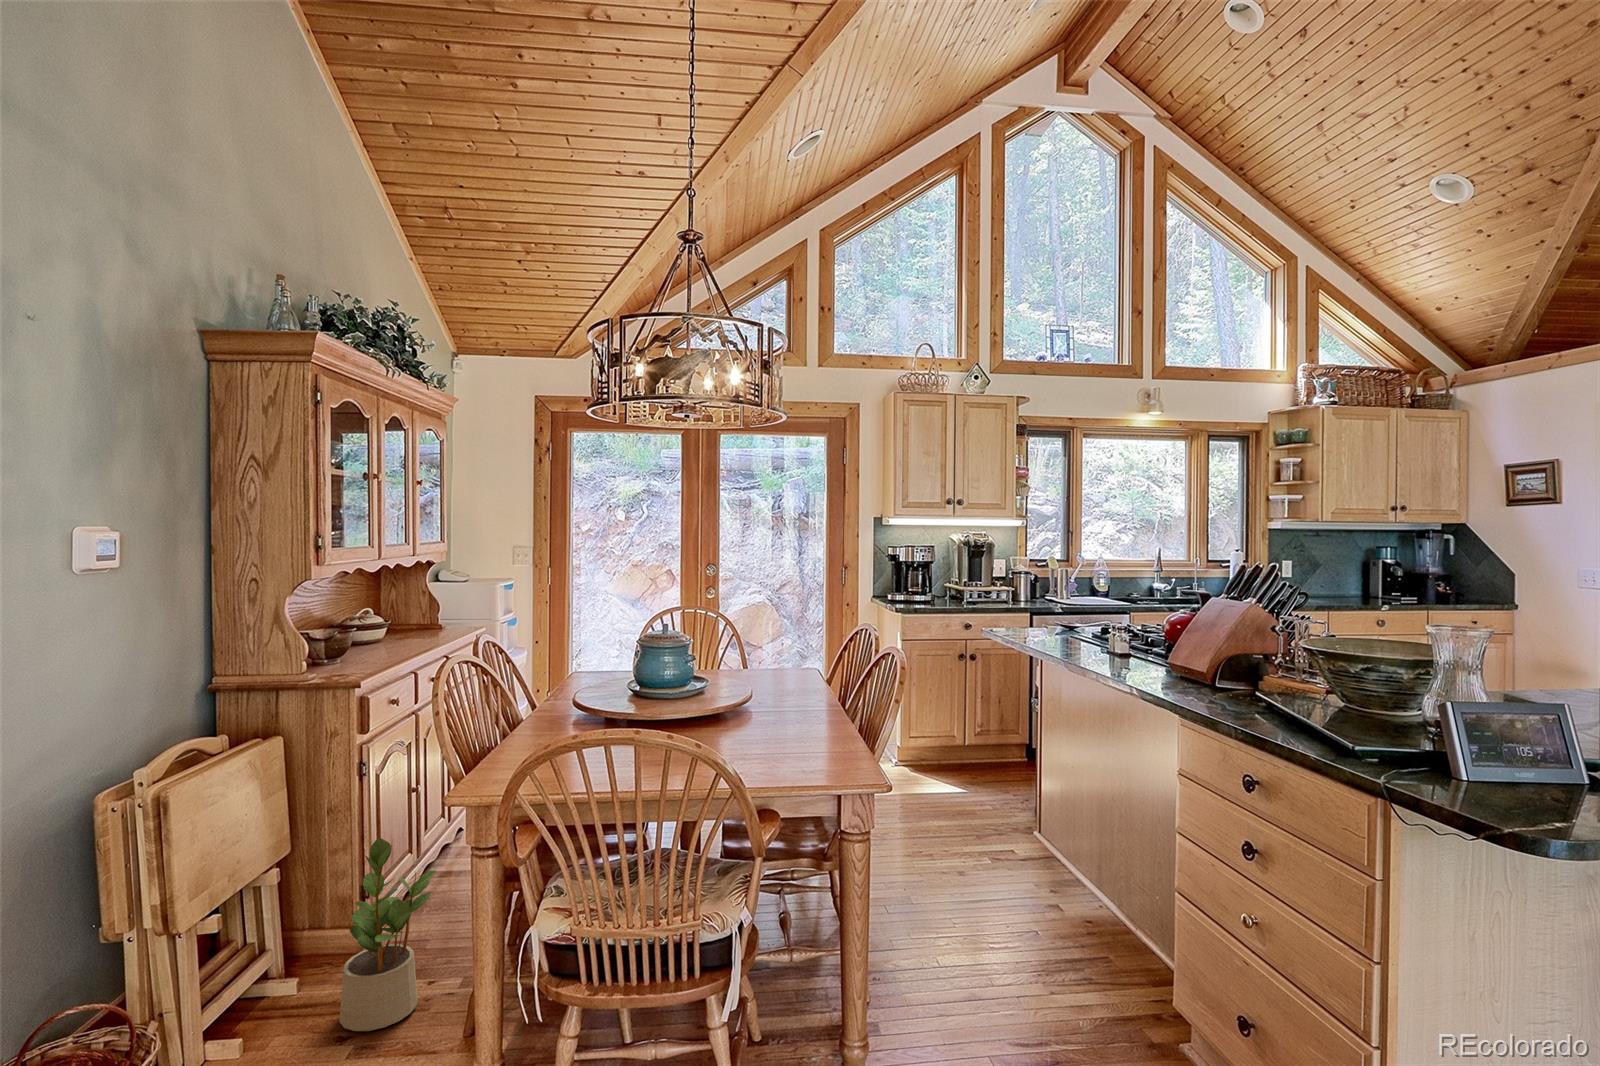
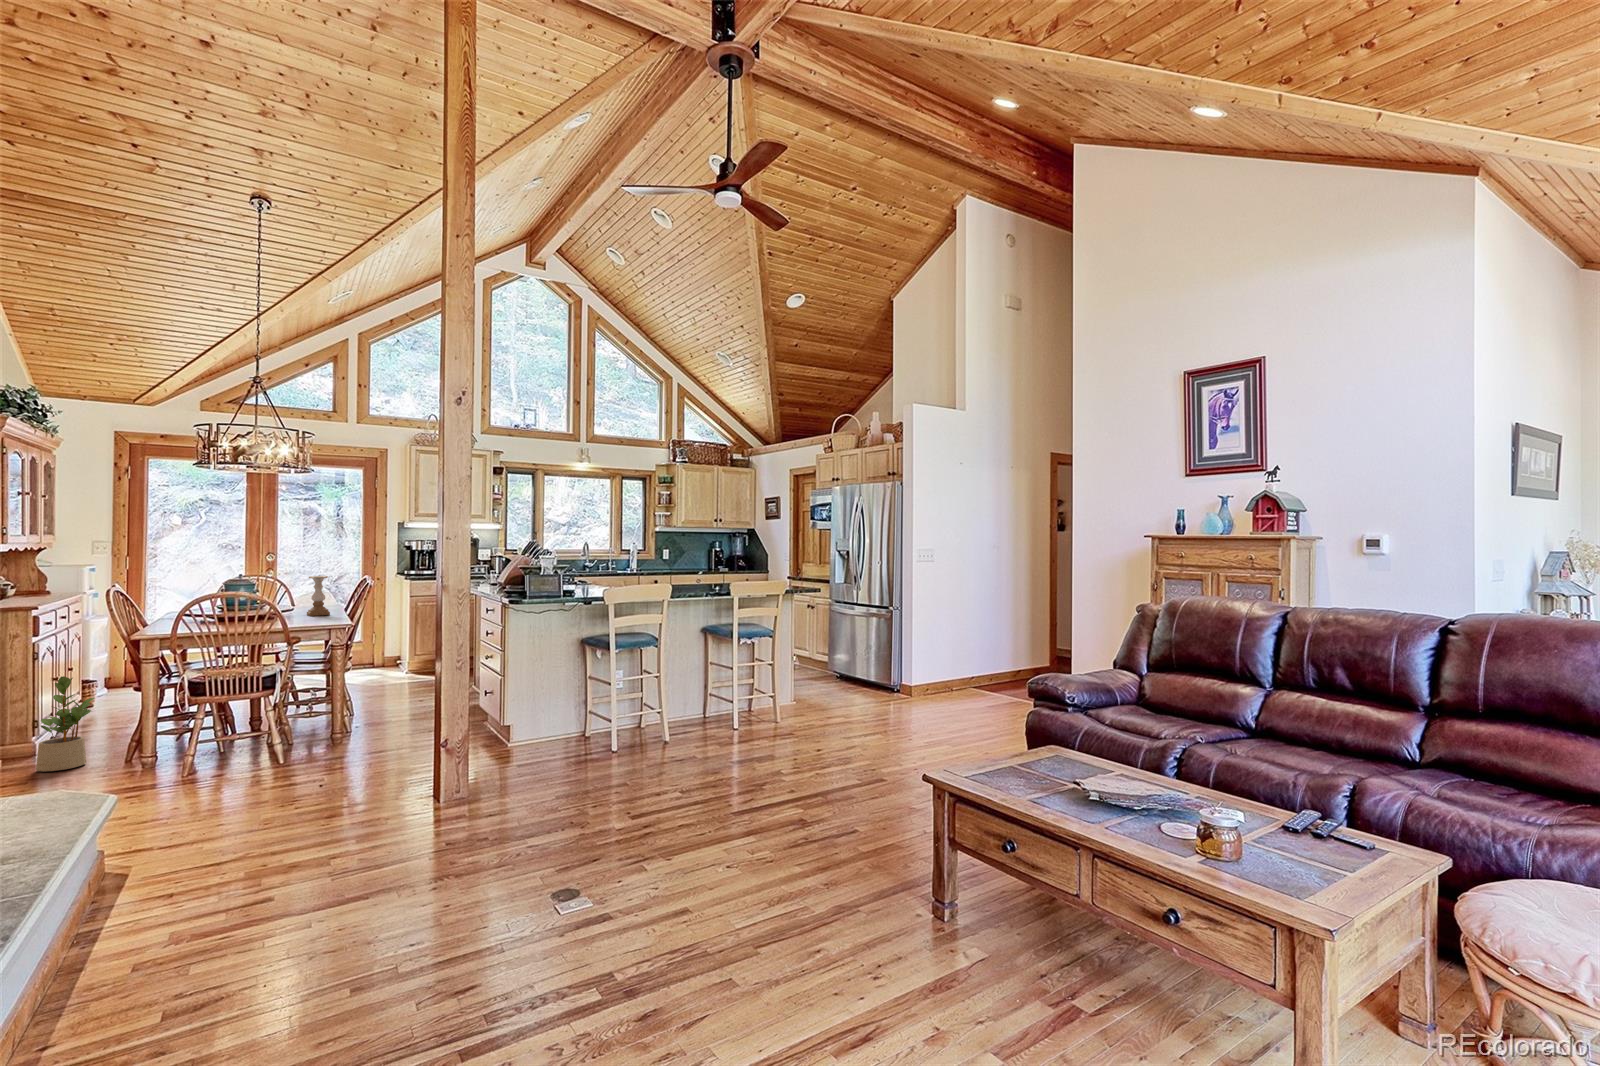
candle holder: none [775,657,821,751] -> present [307,576,330,616]

